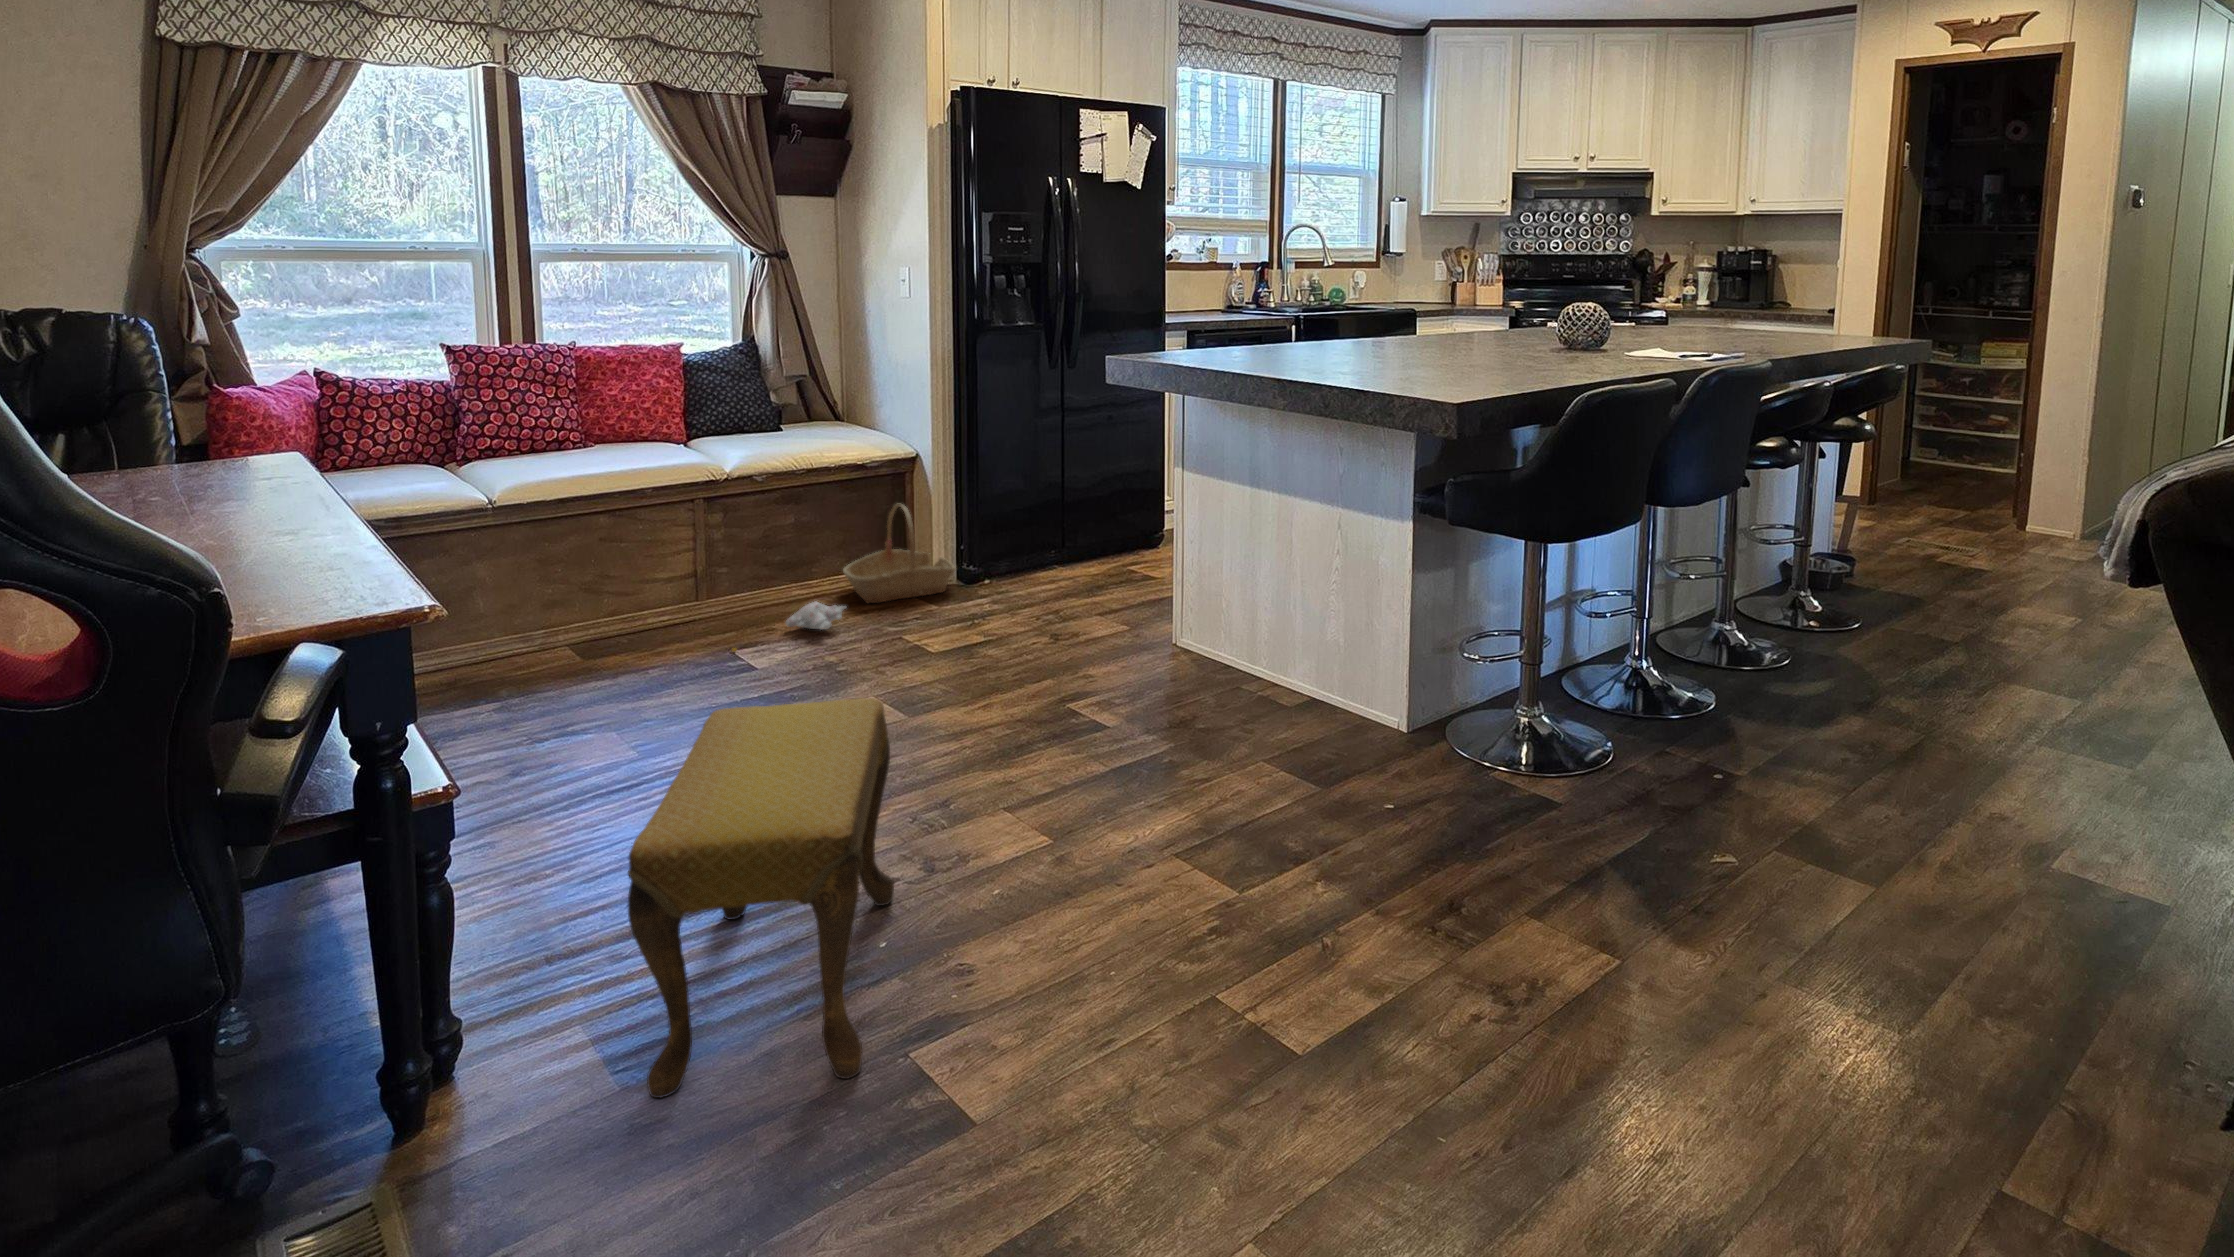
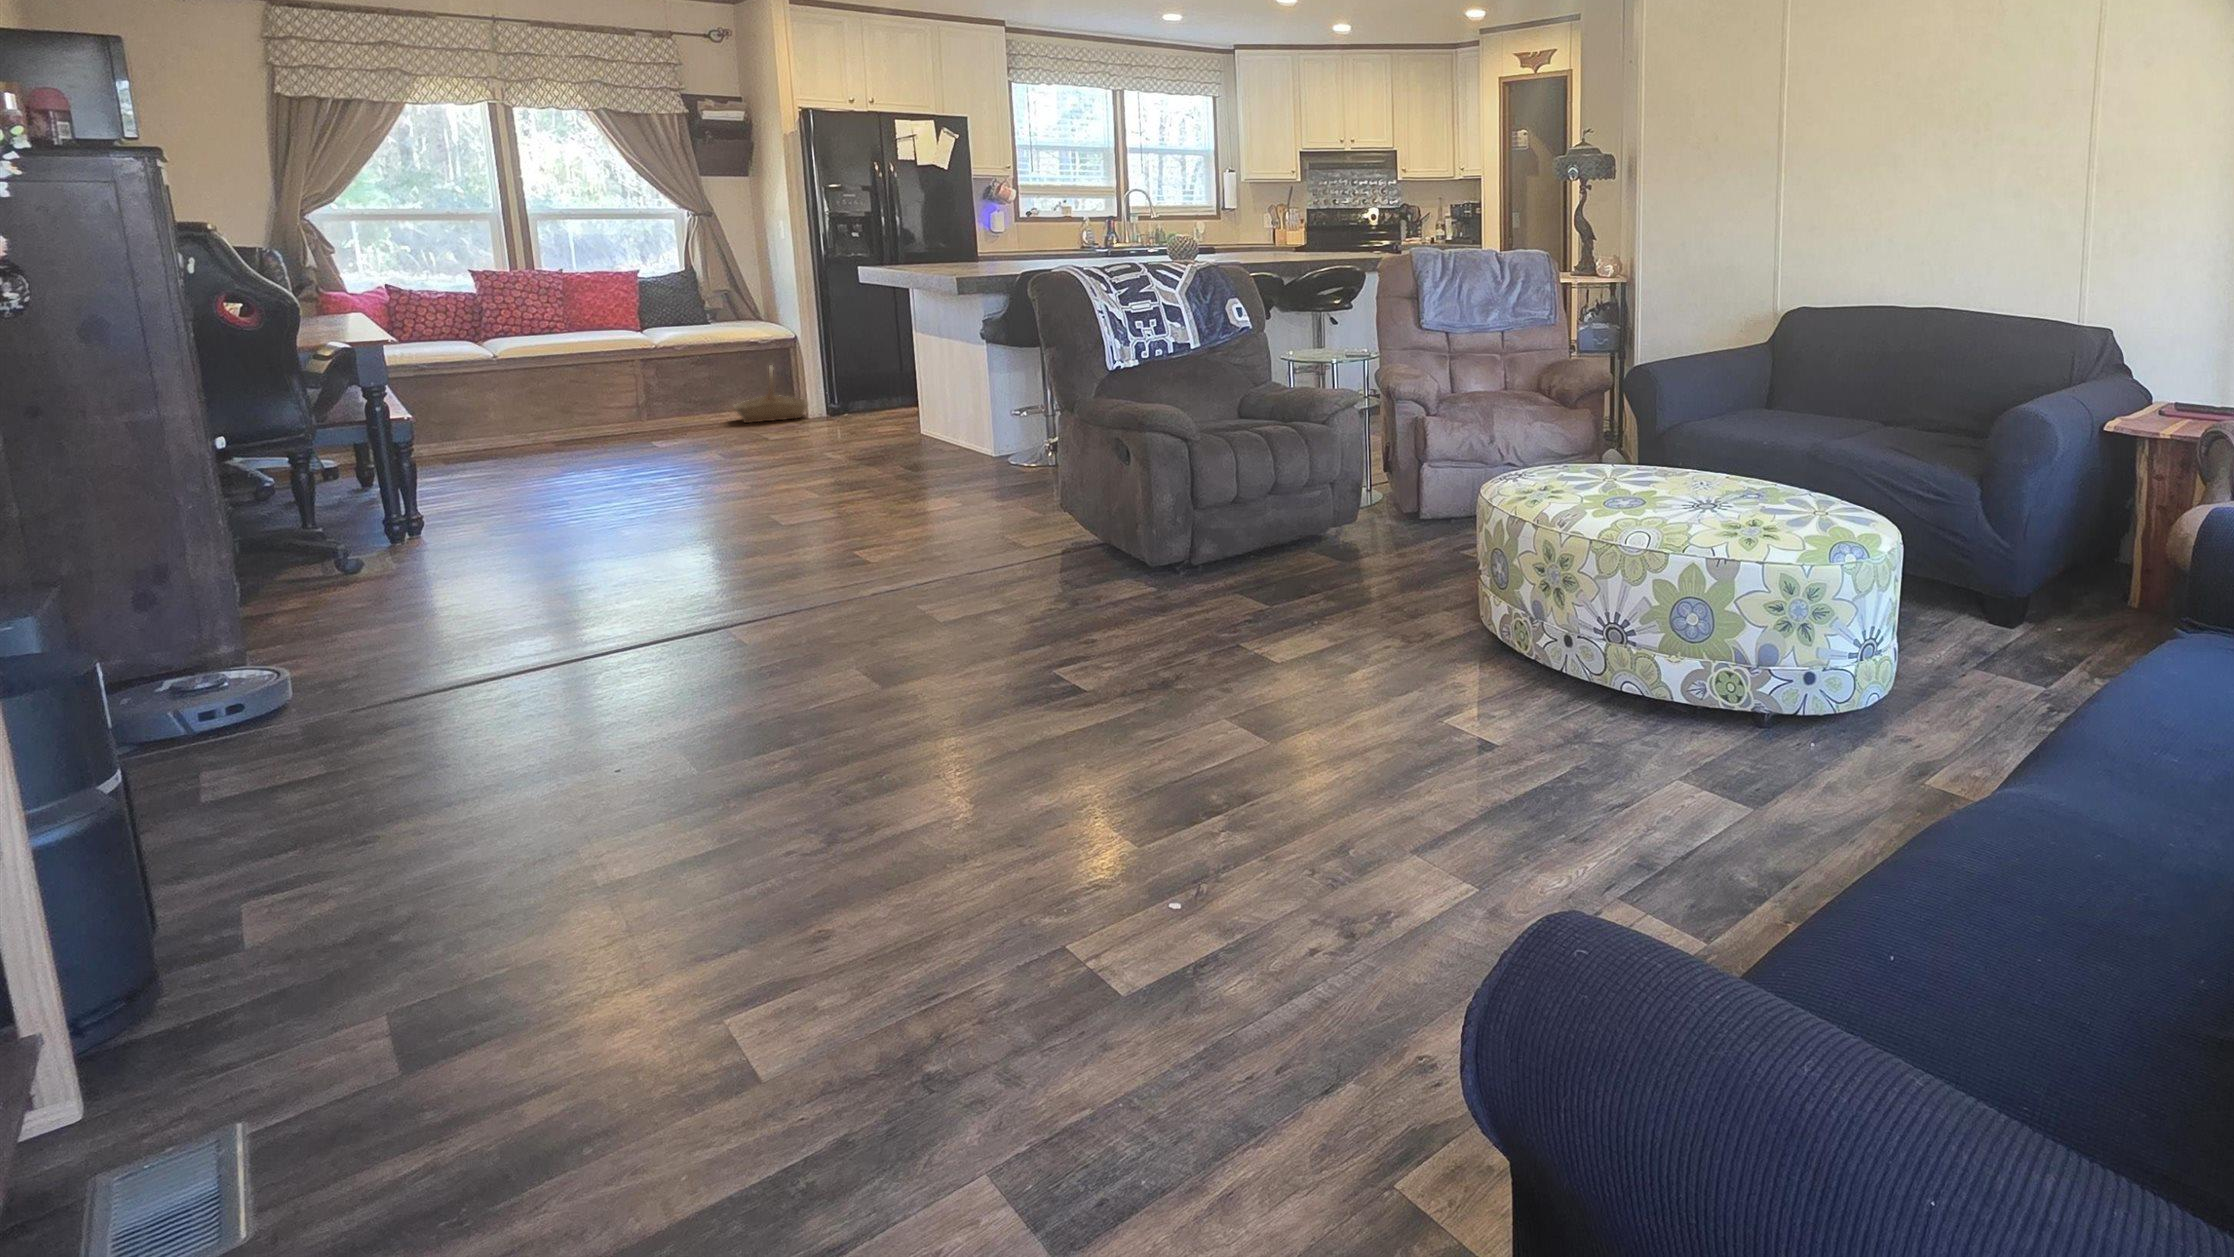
plush toy: present [732,602,846,651] -> none [637,417,718,440]
footstool: present [628,698,894,1098] -> none [456,405,628,533]

